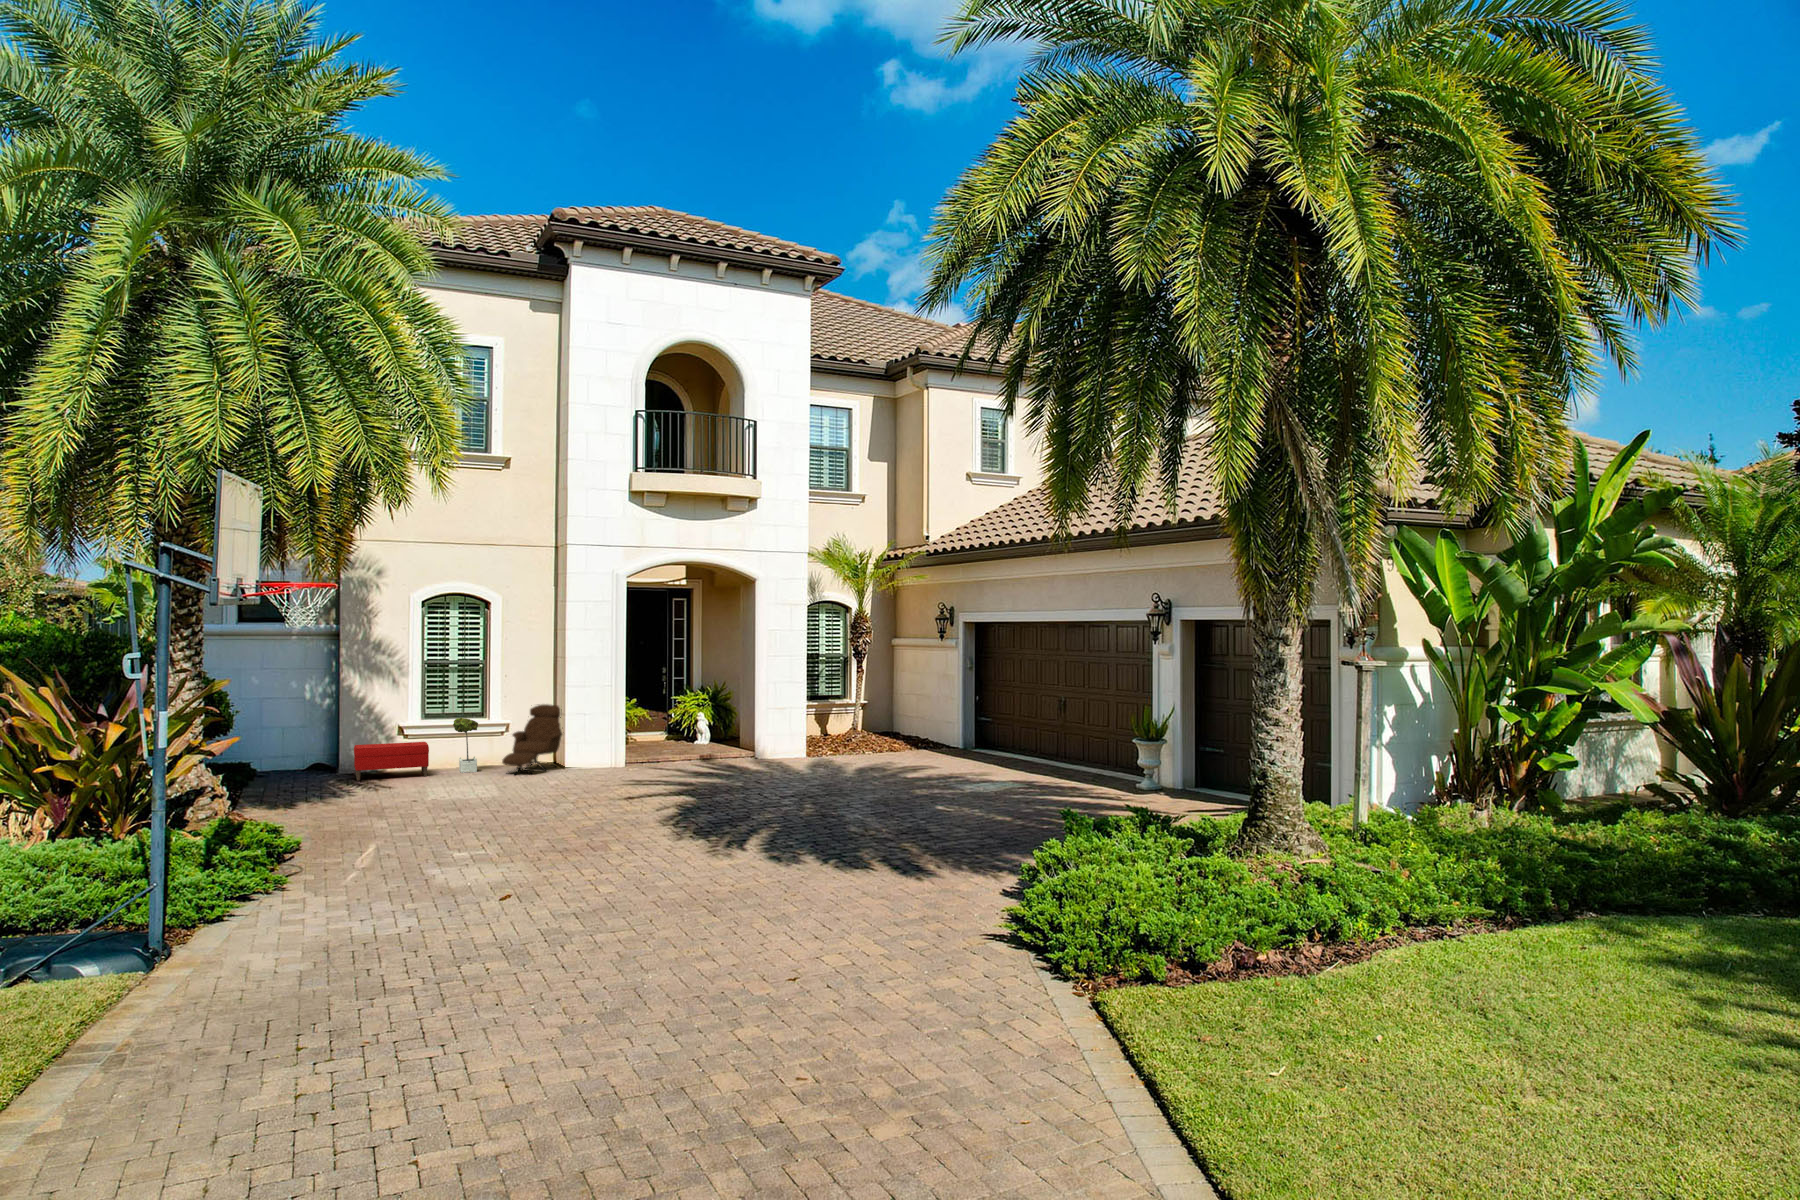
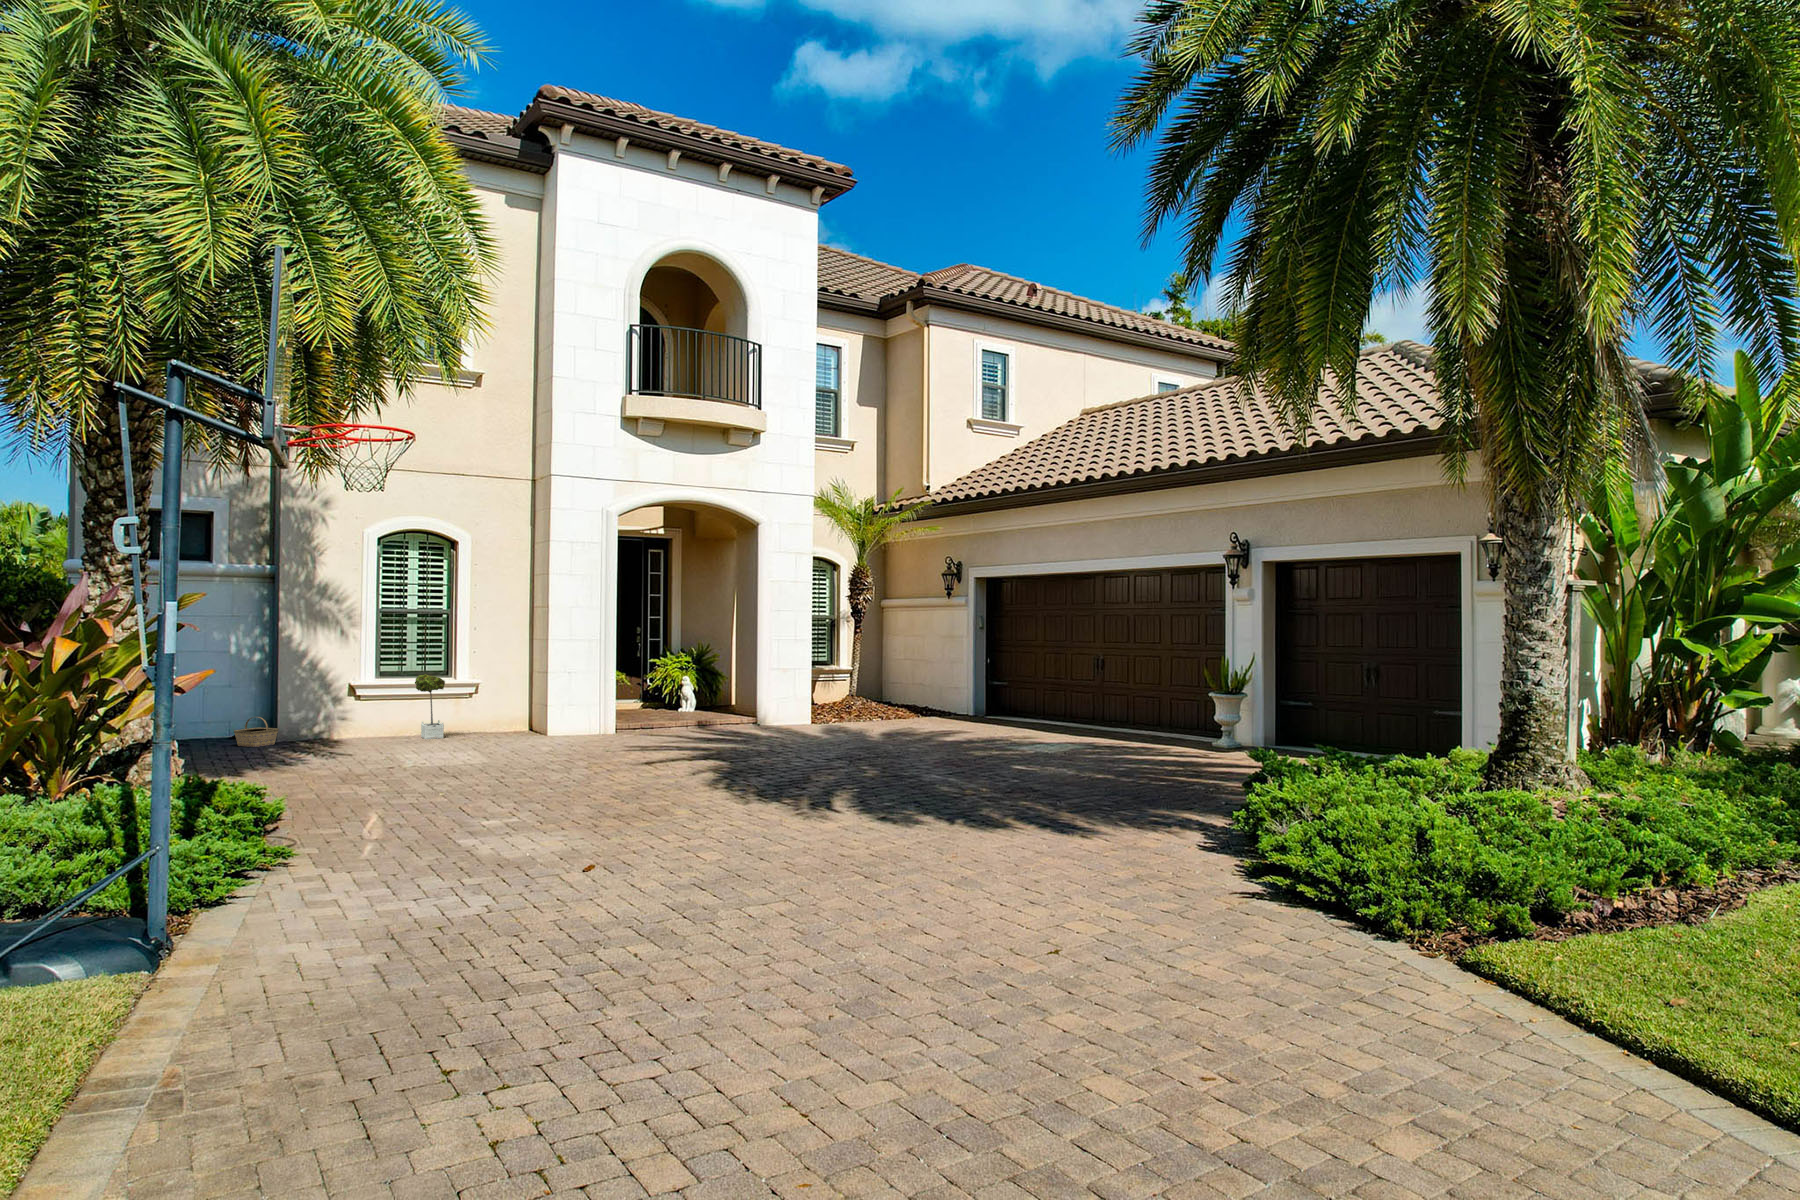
lounge chair: present [502,704,562,772] -> none [476,661,544,741]
bench: present [354,742,429,781] -> none [295,703,388,747]
basket: none [305,754,341,780] -> present [234,717,279,747]

